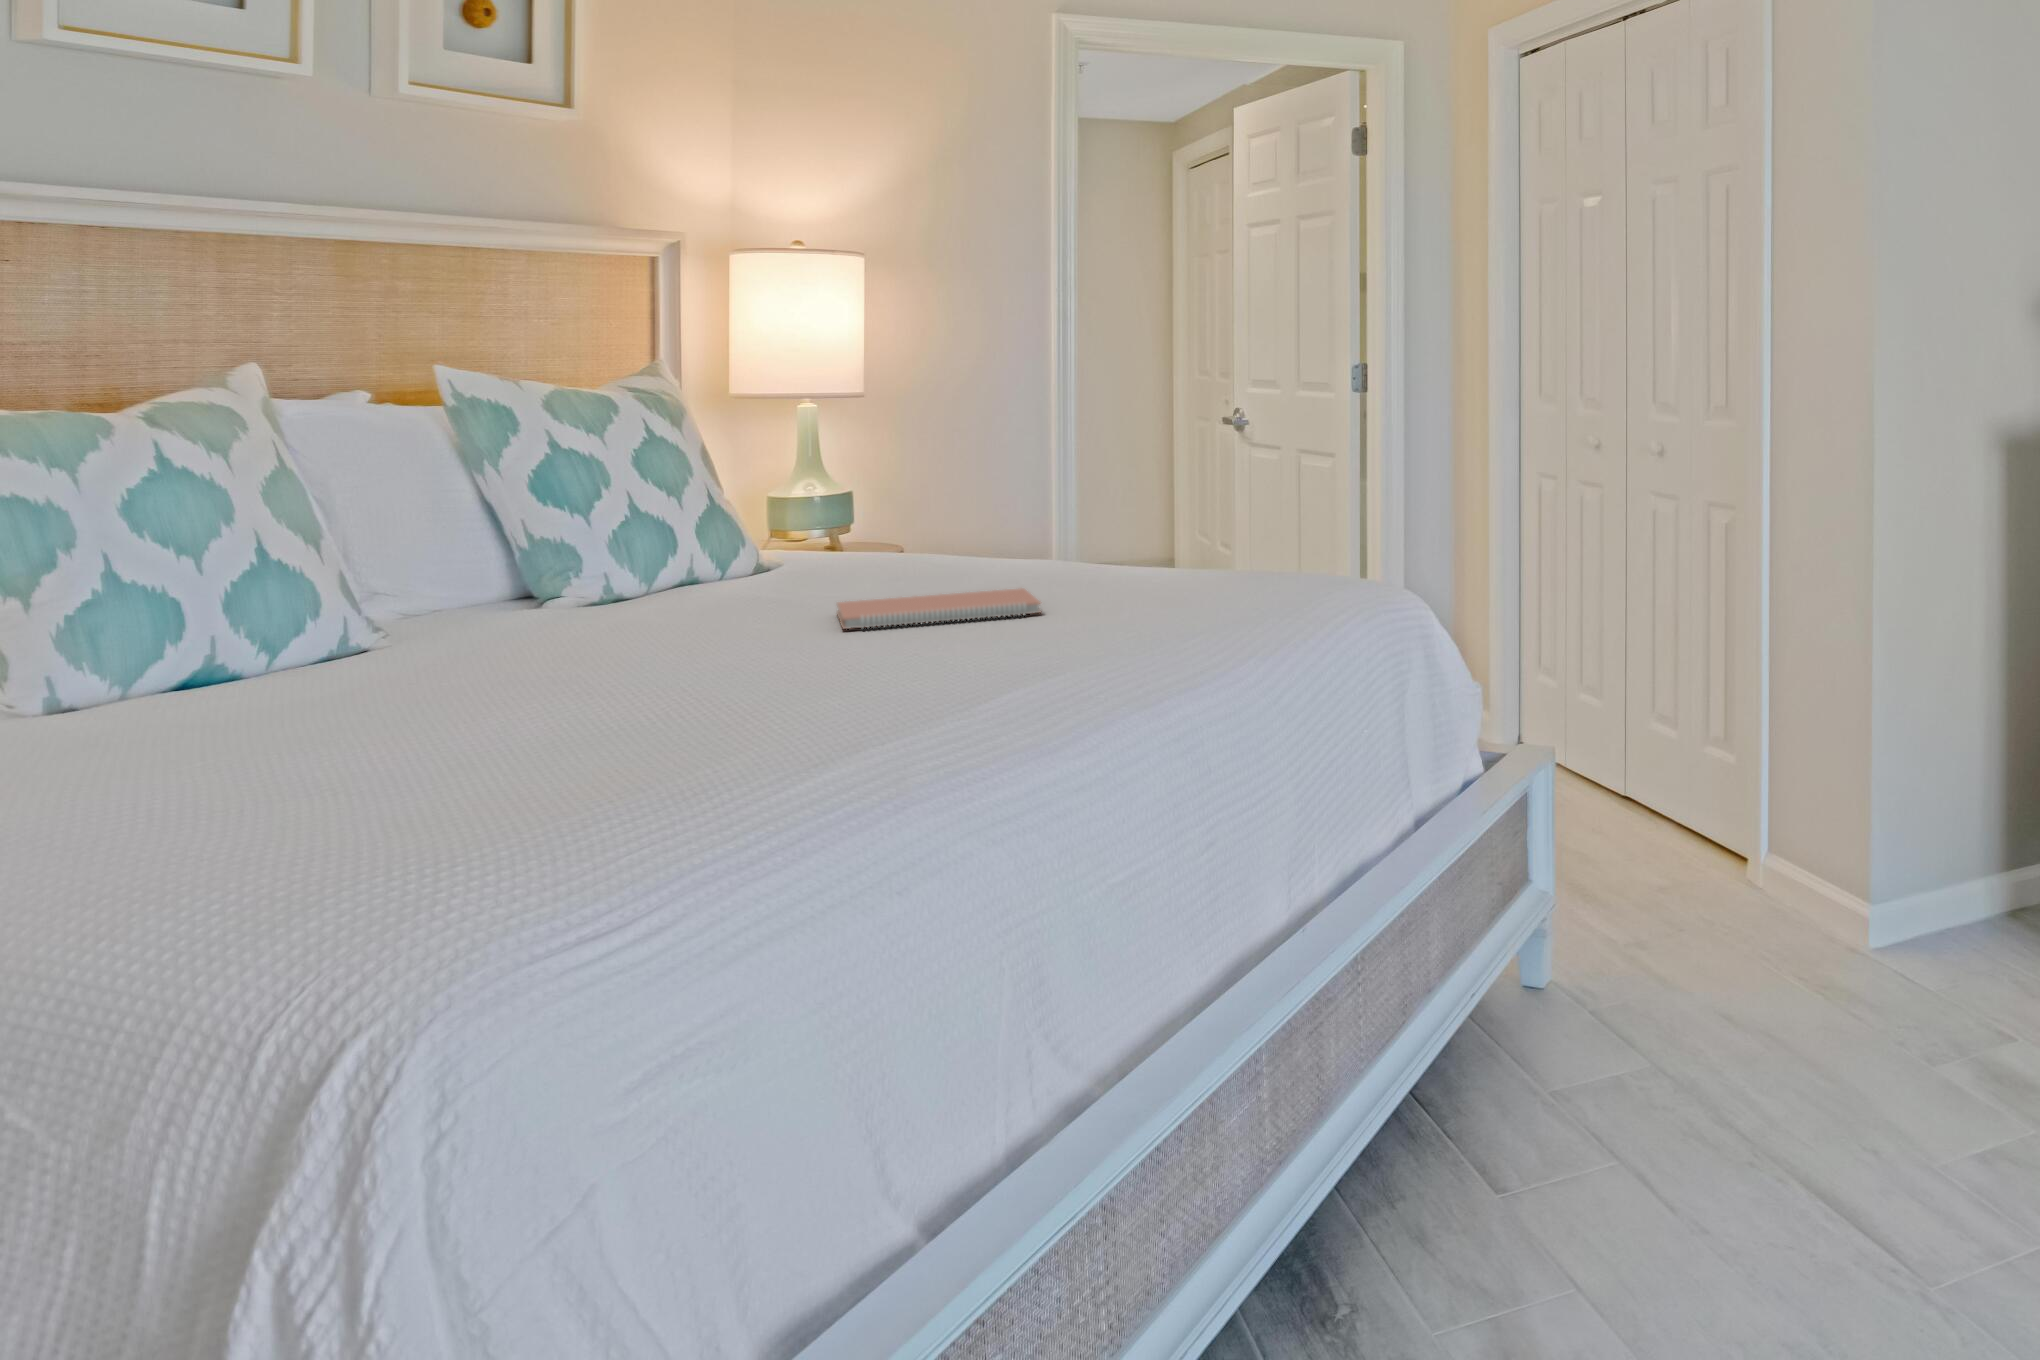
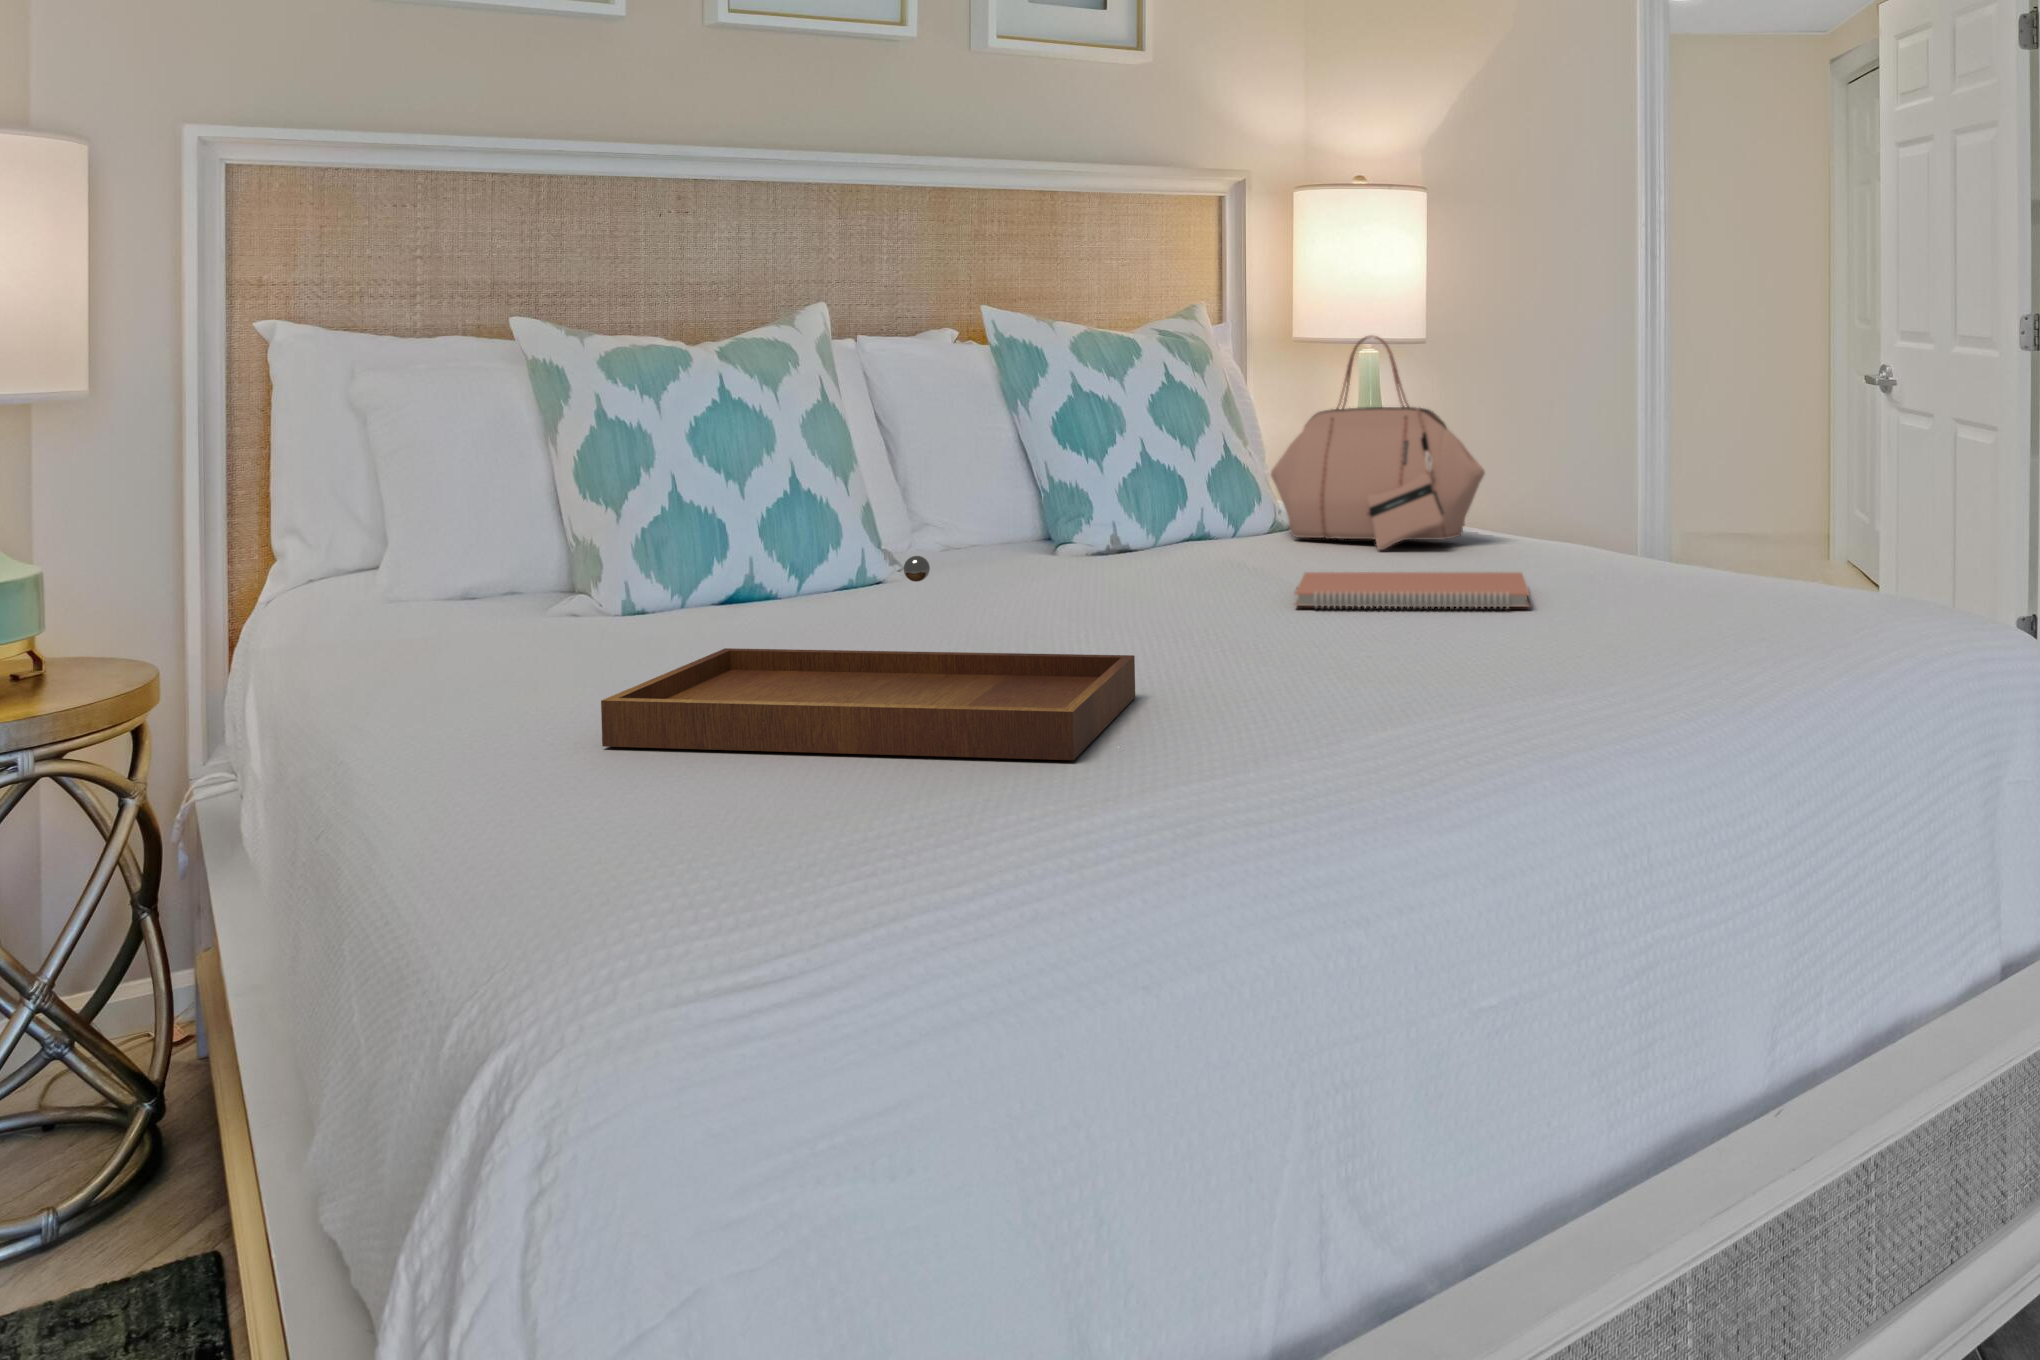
handbag: none [765,397,972,581] -> present [1271,335,1485,550]
tray: none [247,603,761,802] -> present [601,556,1135,760]

